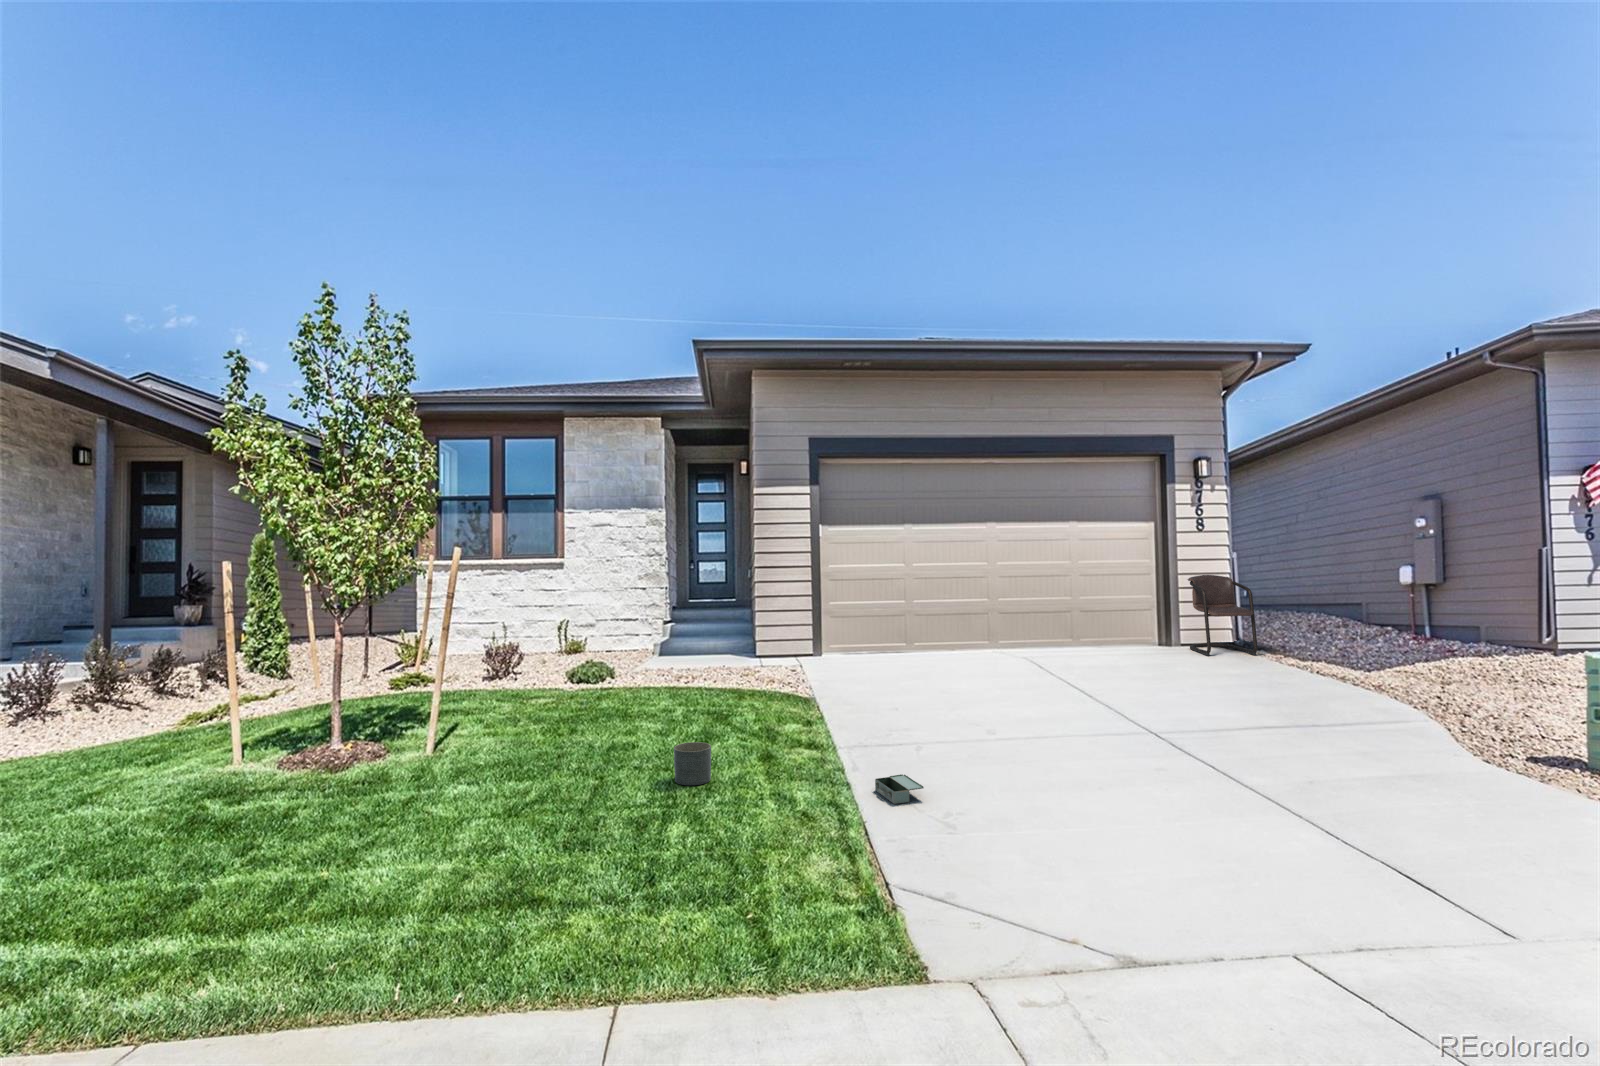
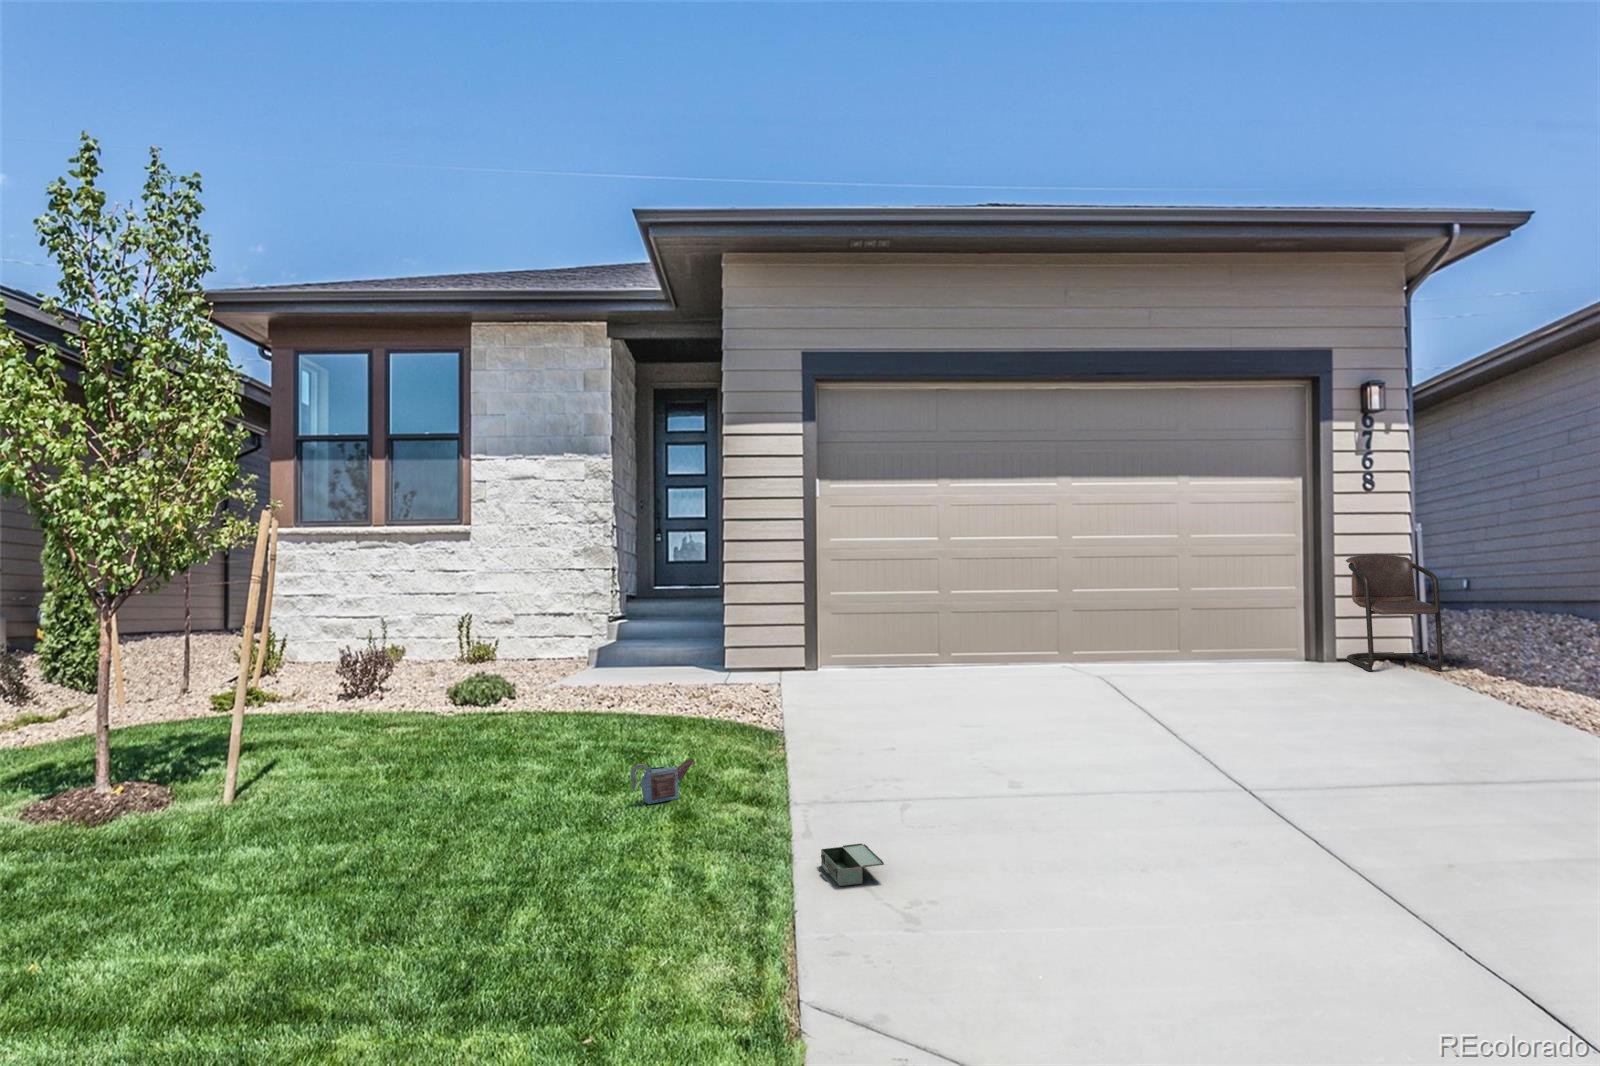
watering can: none [727,717,770,751] -> present [630,758,694,804]
planter: present [674,742,711,785] -> none [541,793,593,854]

